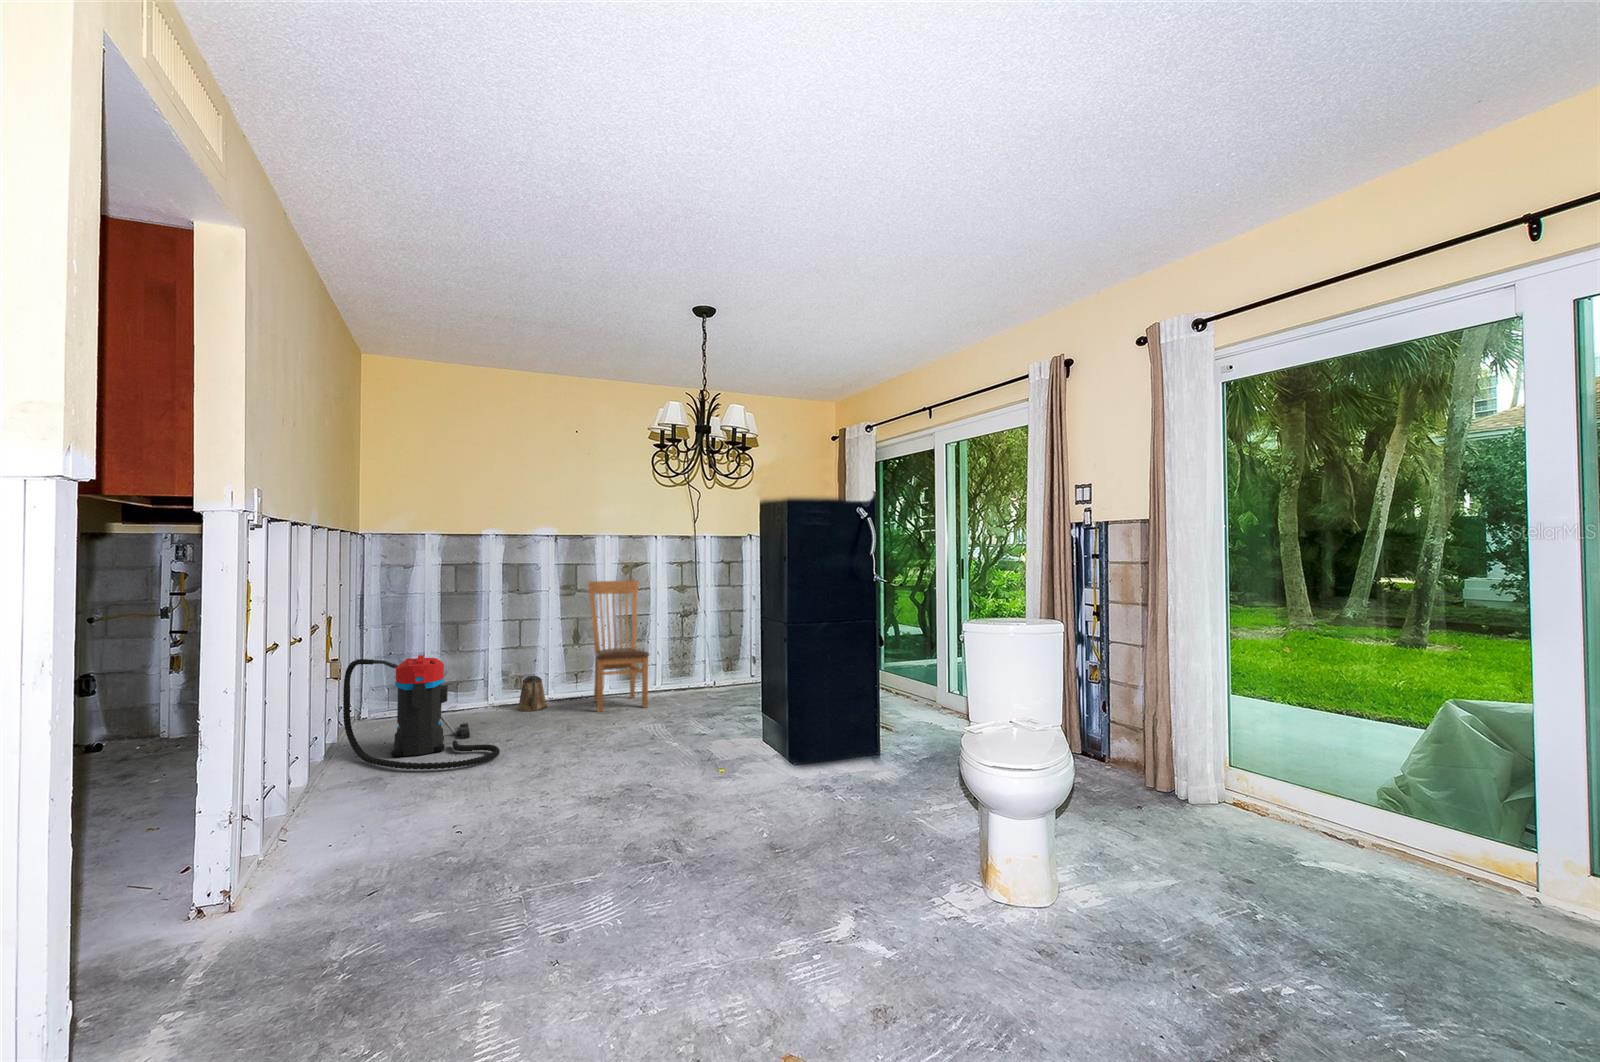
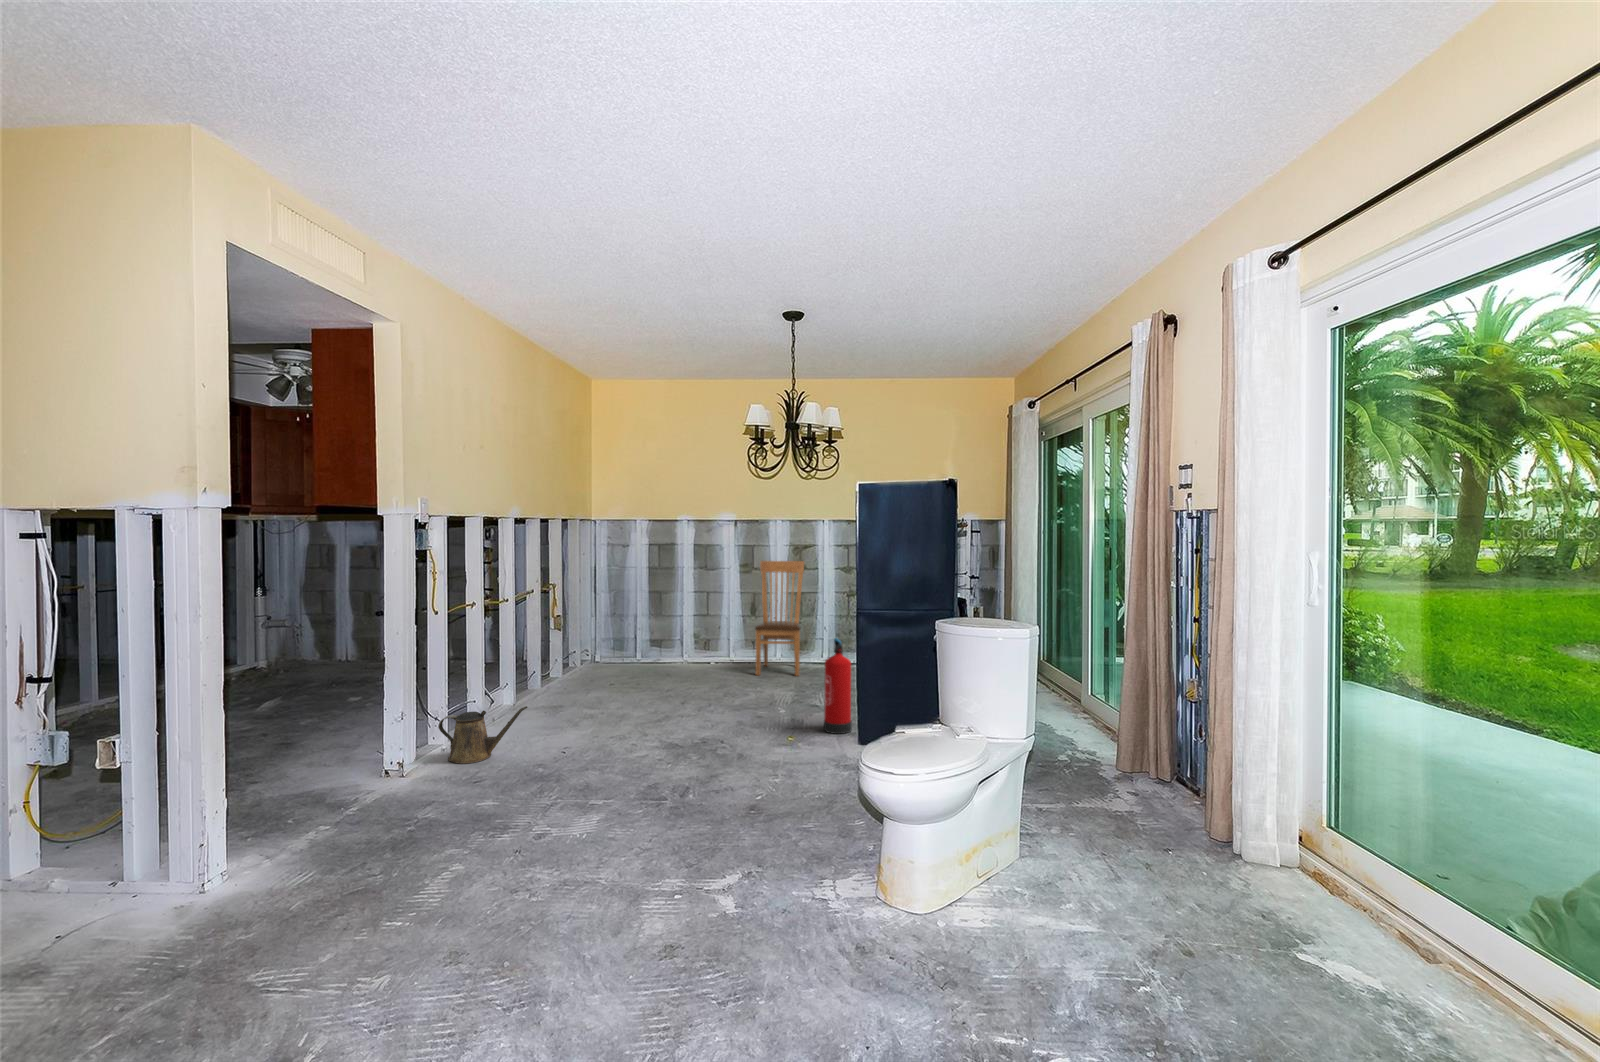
vacuum cleaner: present [343,655,500,770] -> none [561,616,652,705]
fire extinguisher: none [743,656,773,759] -> present [824,638,852,734]
watering can: present [518,676,547,711] -> present [438,706,527,764]

